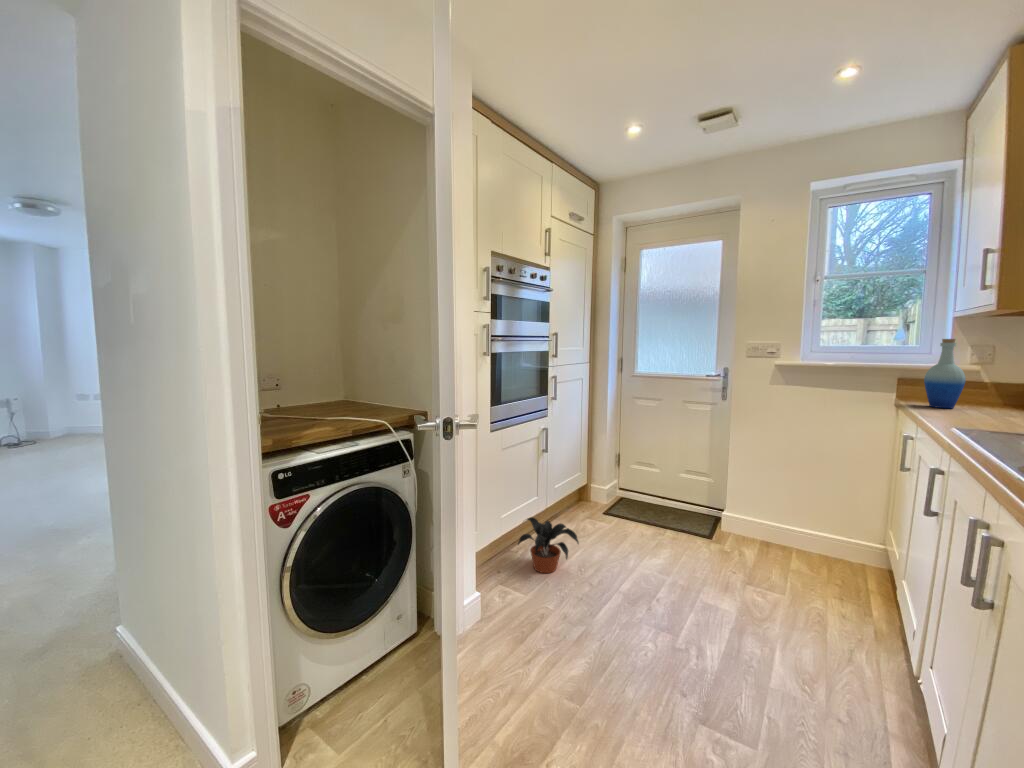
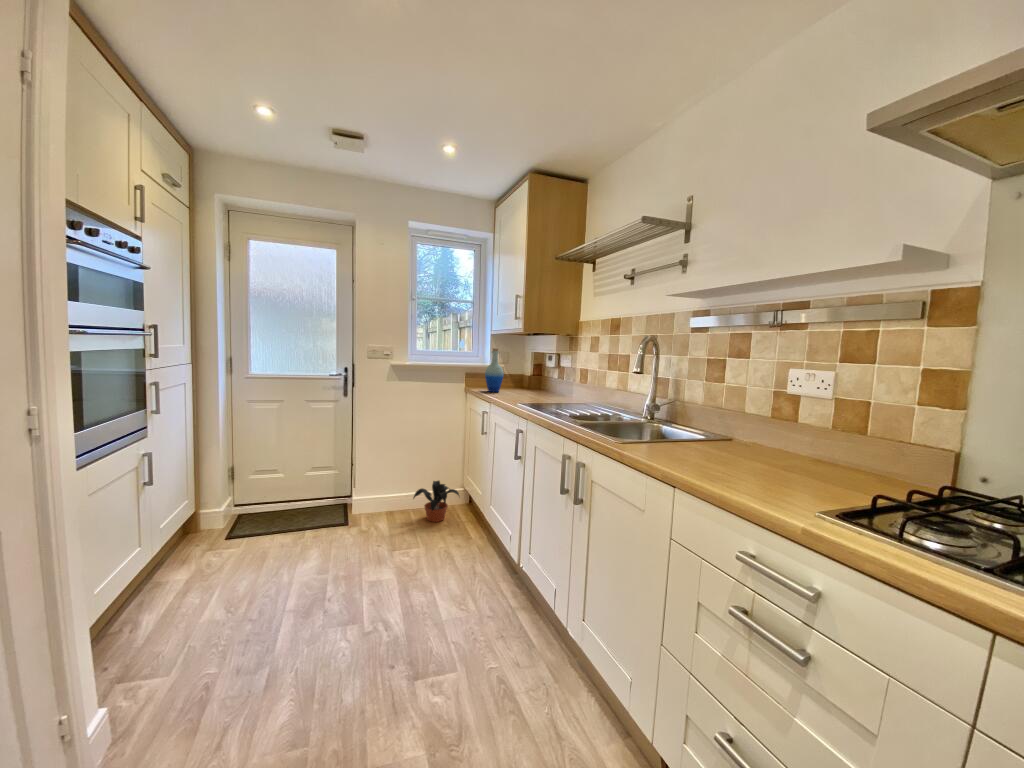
potted plant: present [518,517,579,573] -> present [413,481,459,522]

